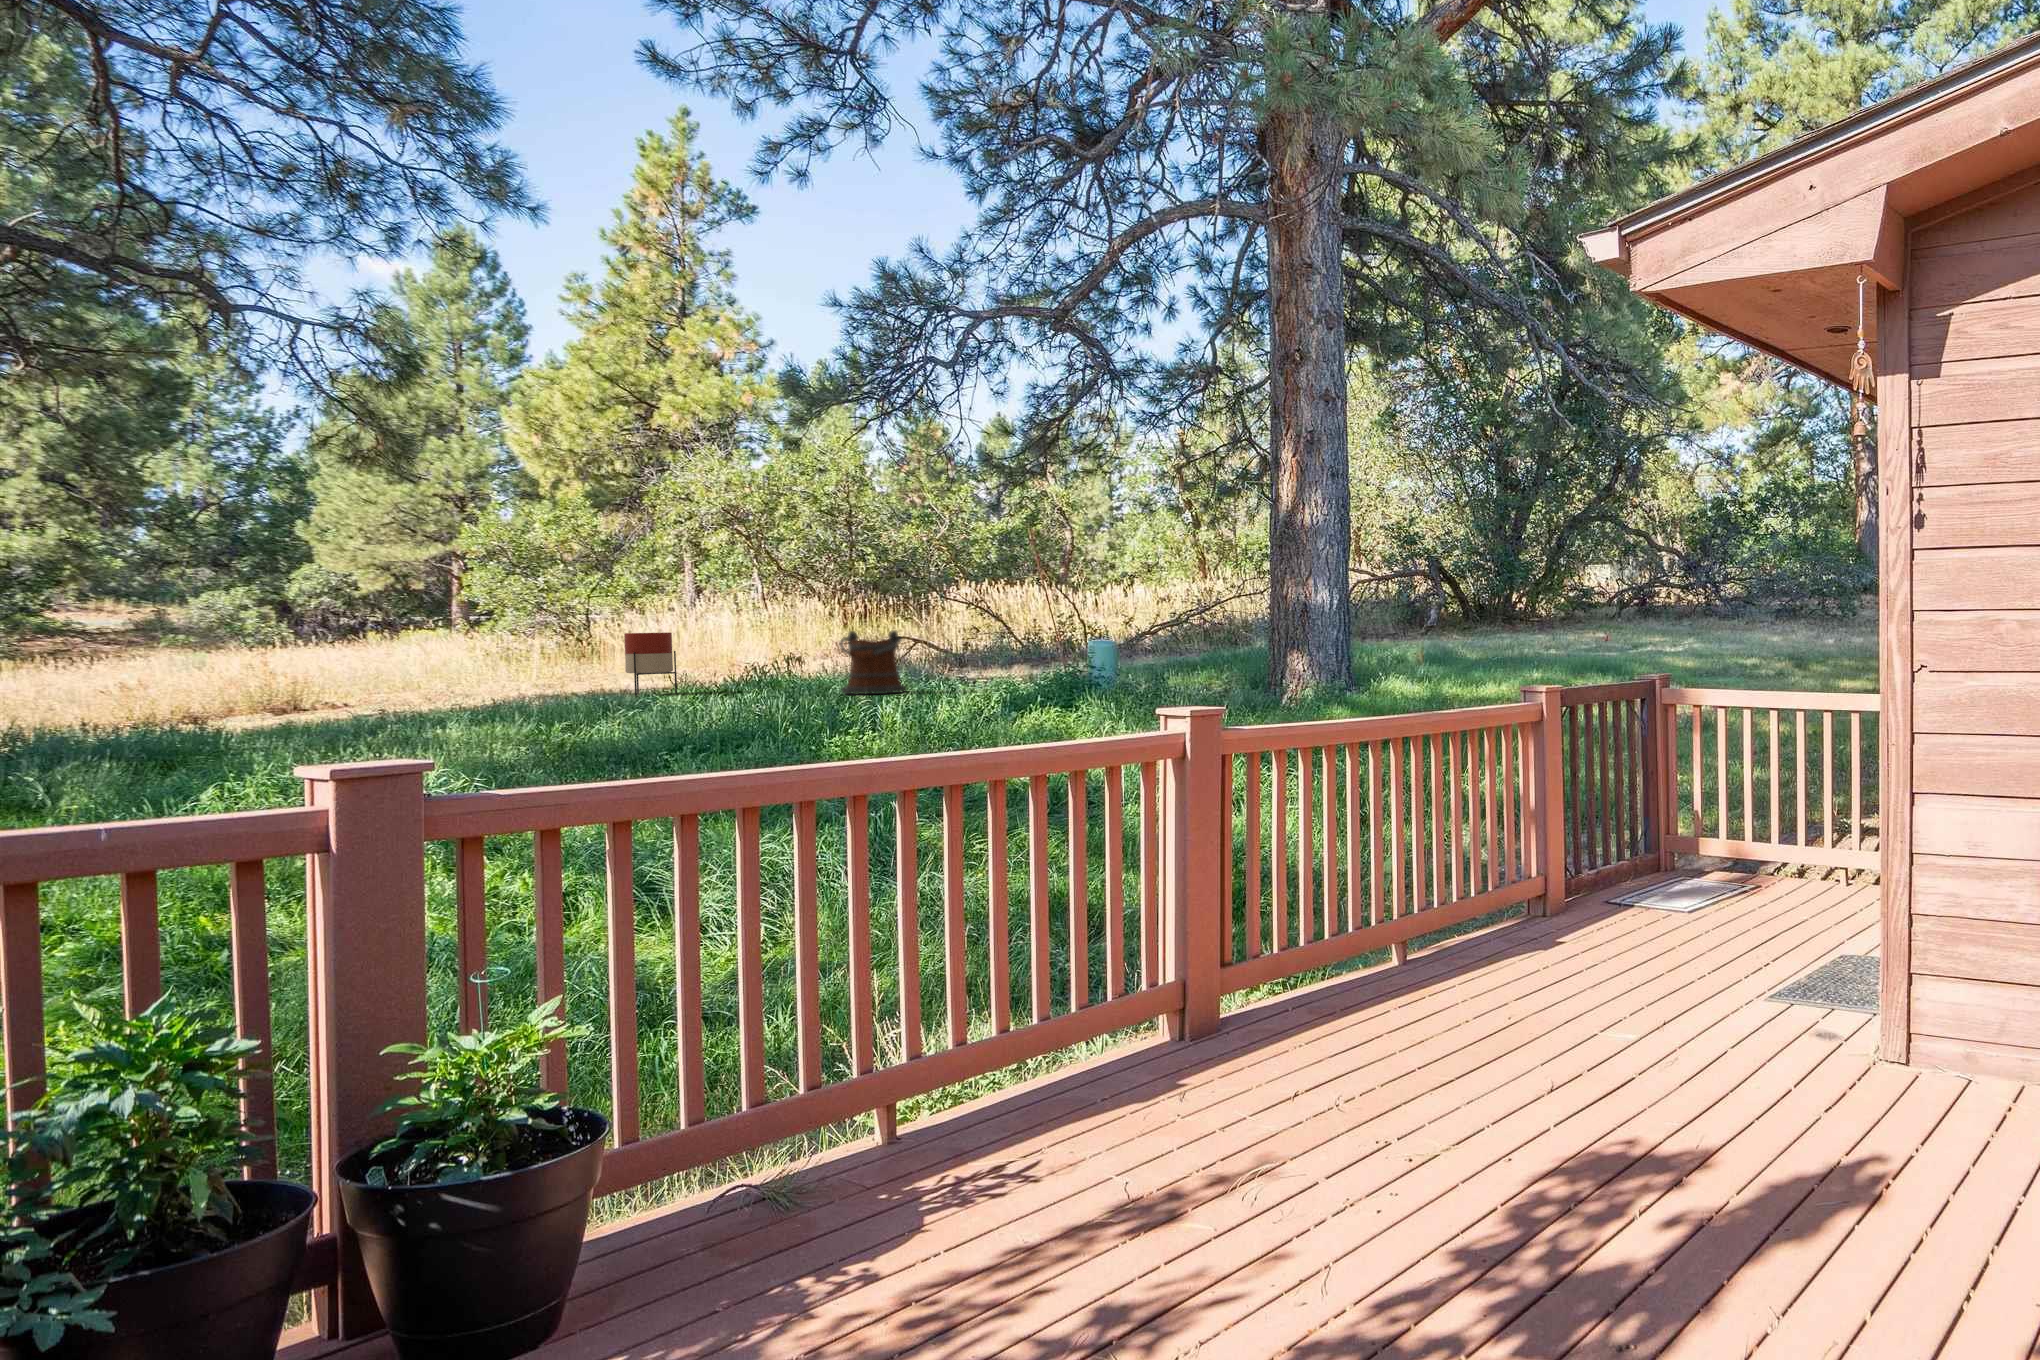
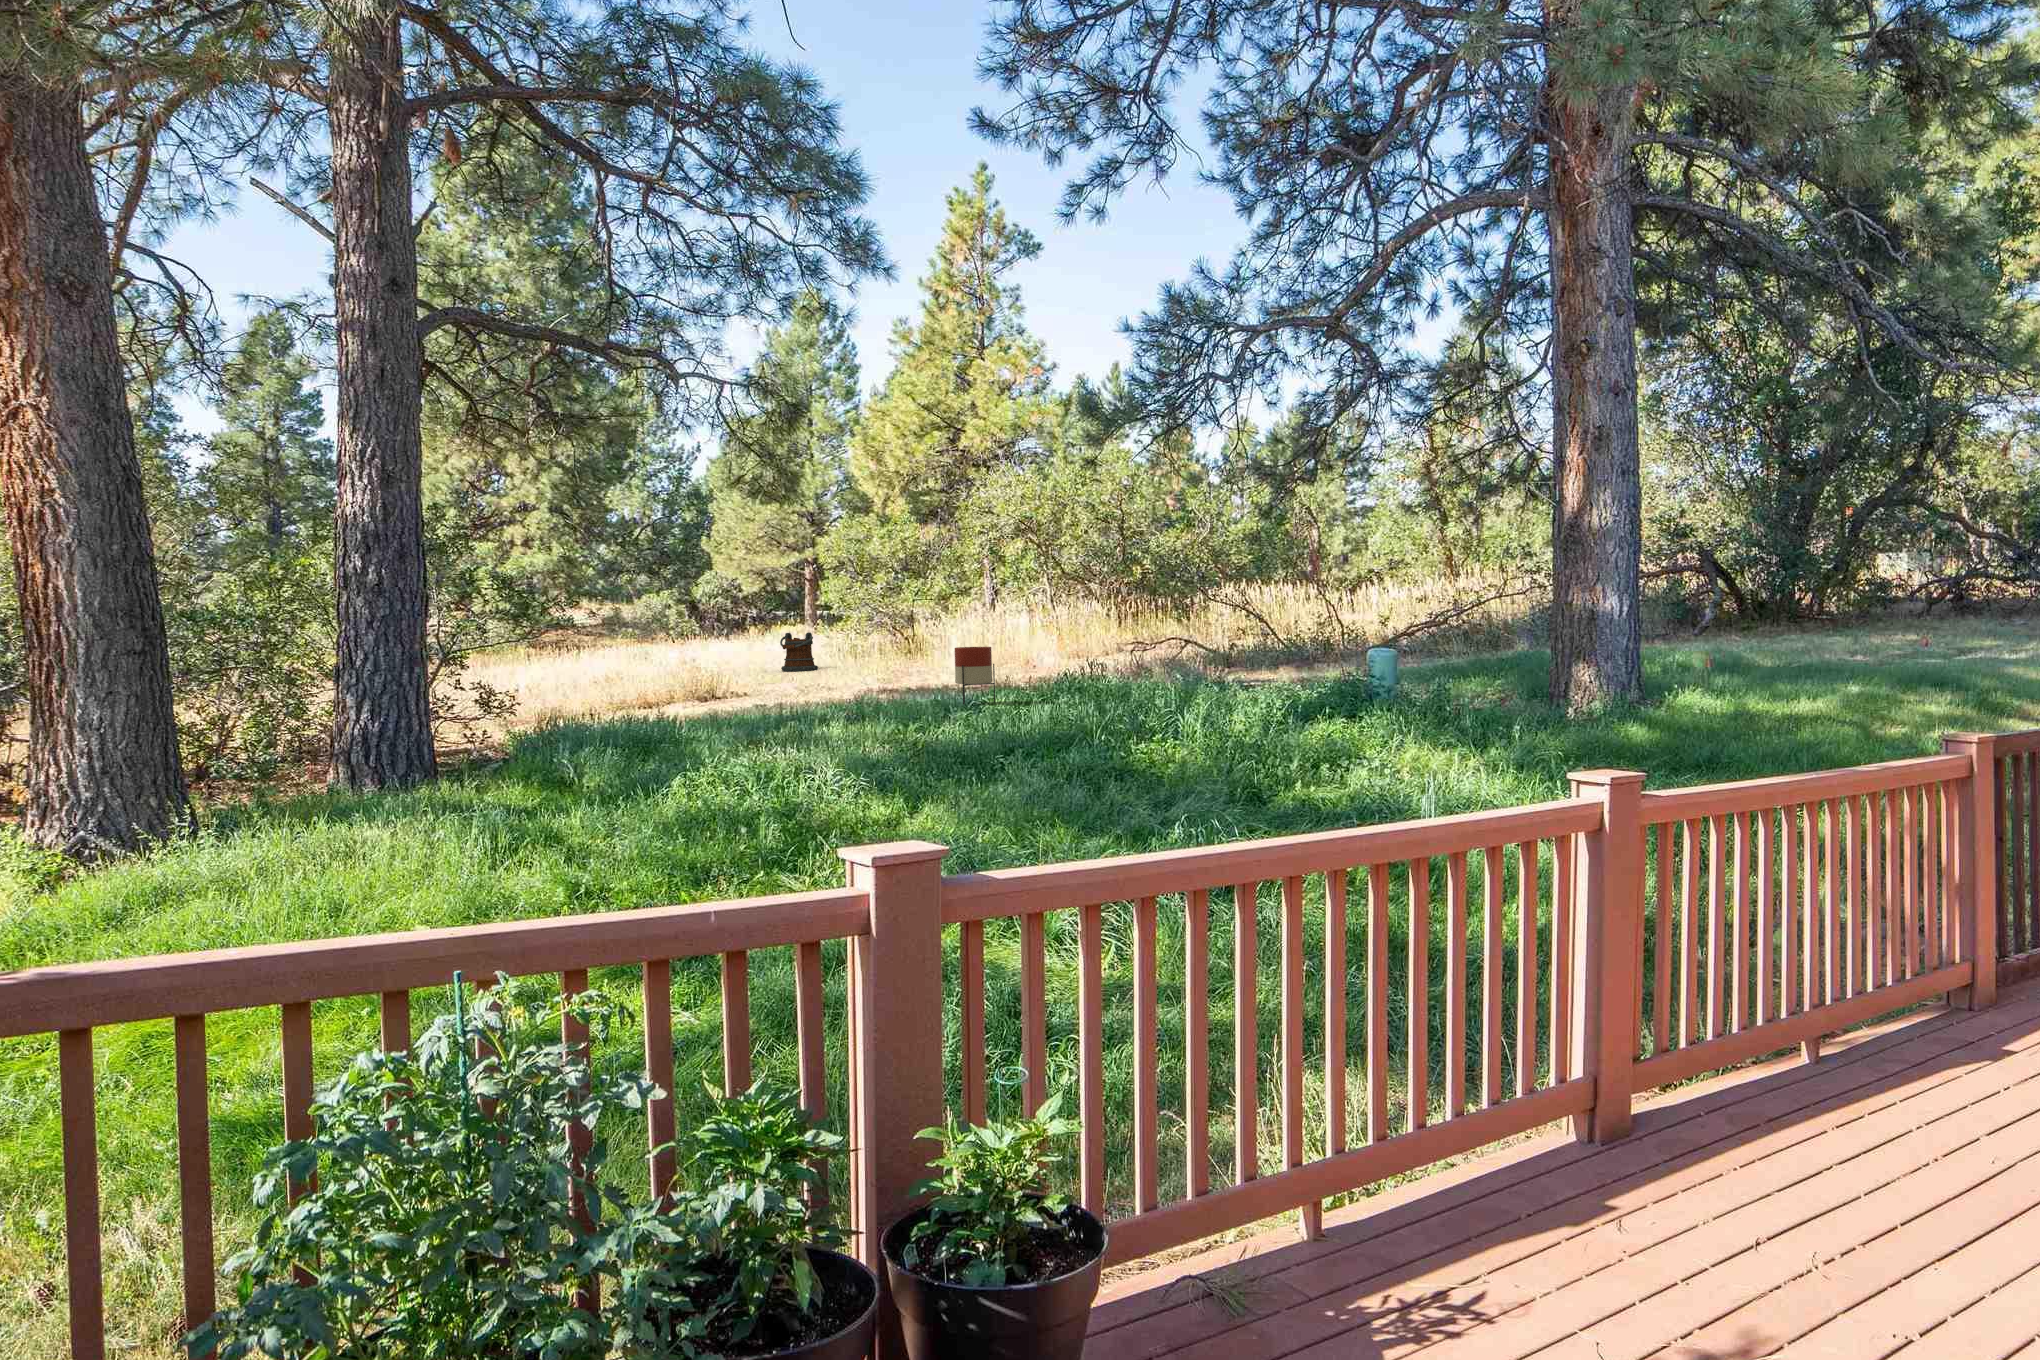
bucket: present [840,630,906,694] -> present [780,632,818,671]

